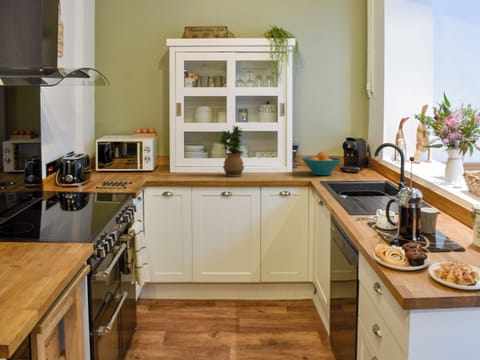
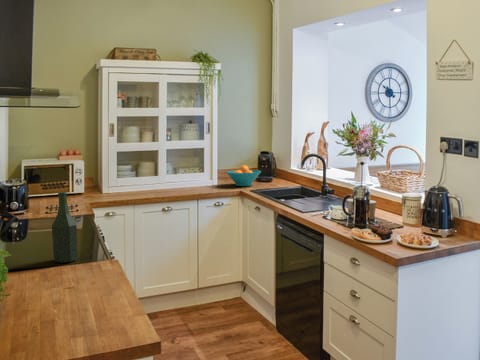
potted plant: present [219,126,244,177] -> none [151,145,177,192]
bottle: none [18,176,48,252] -> present [52,192,78,263]

